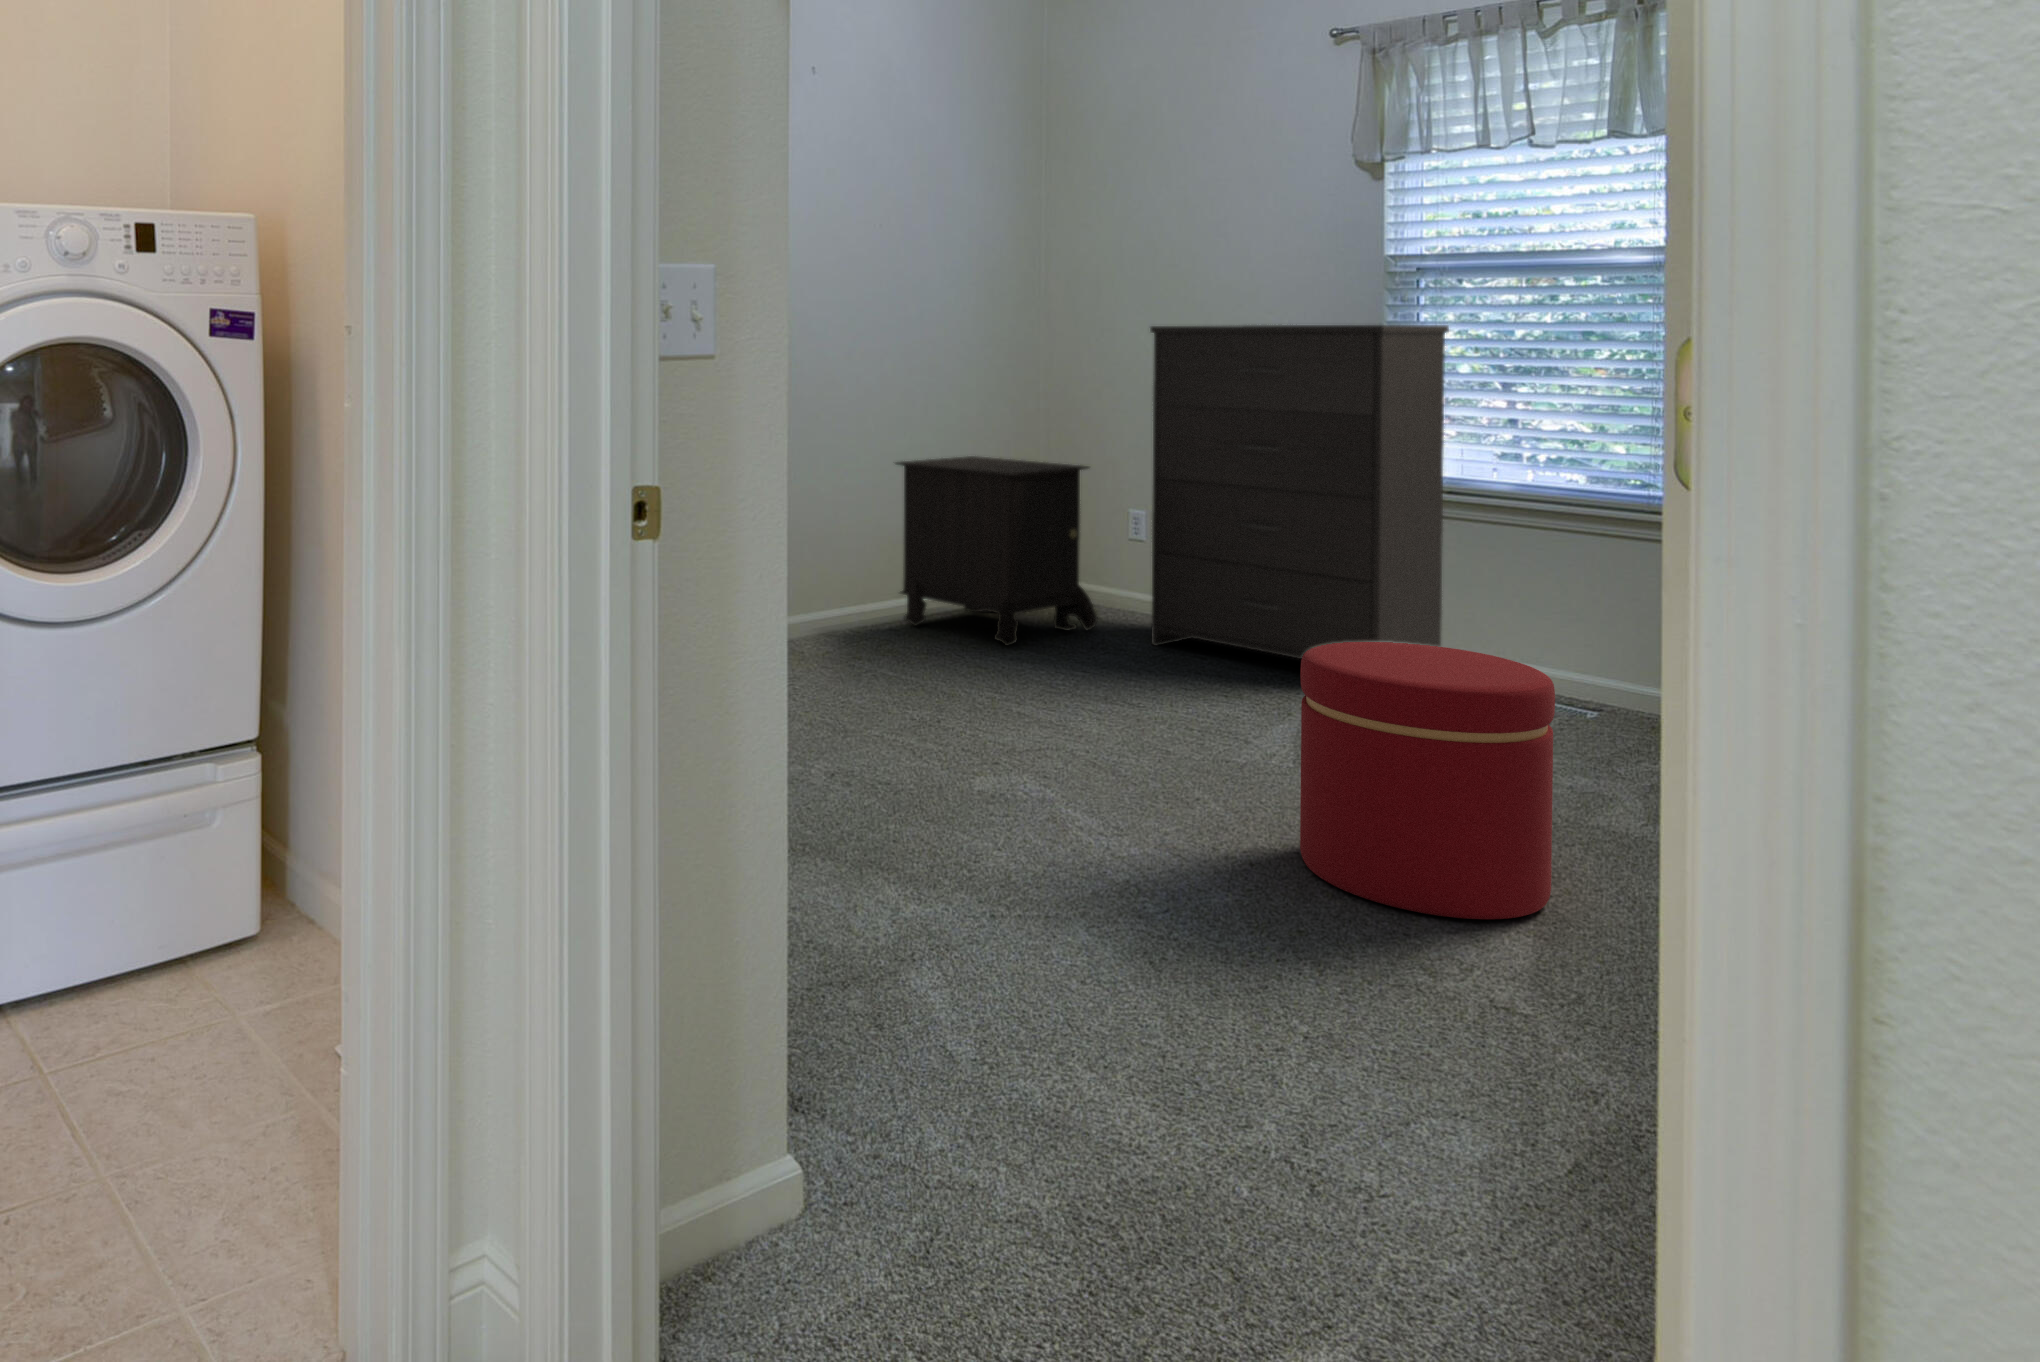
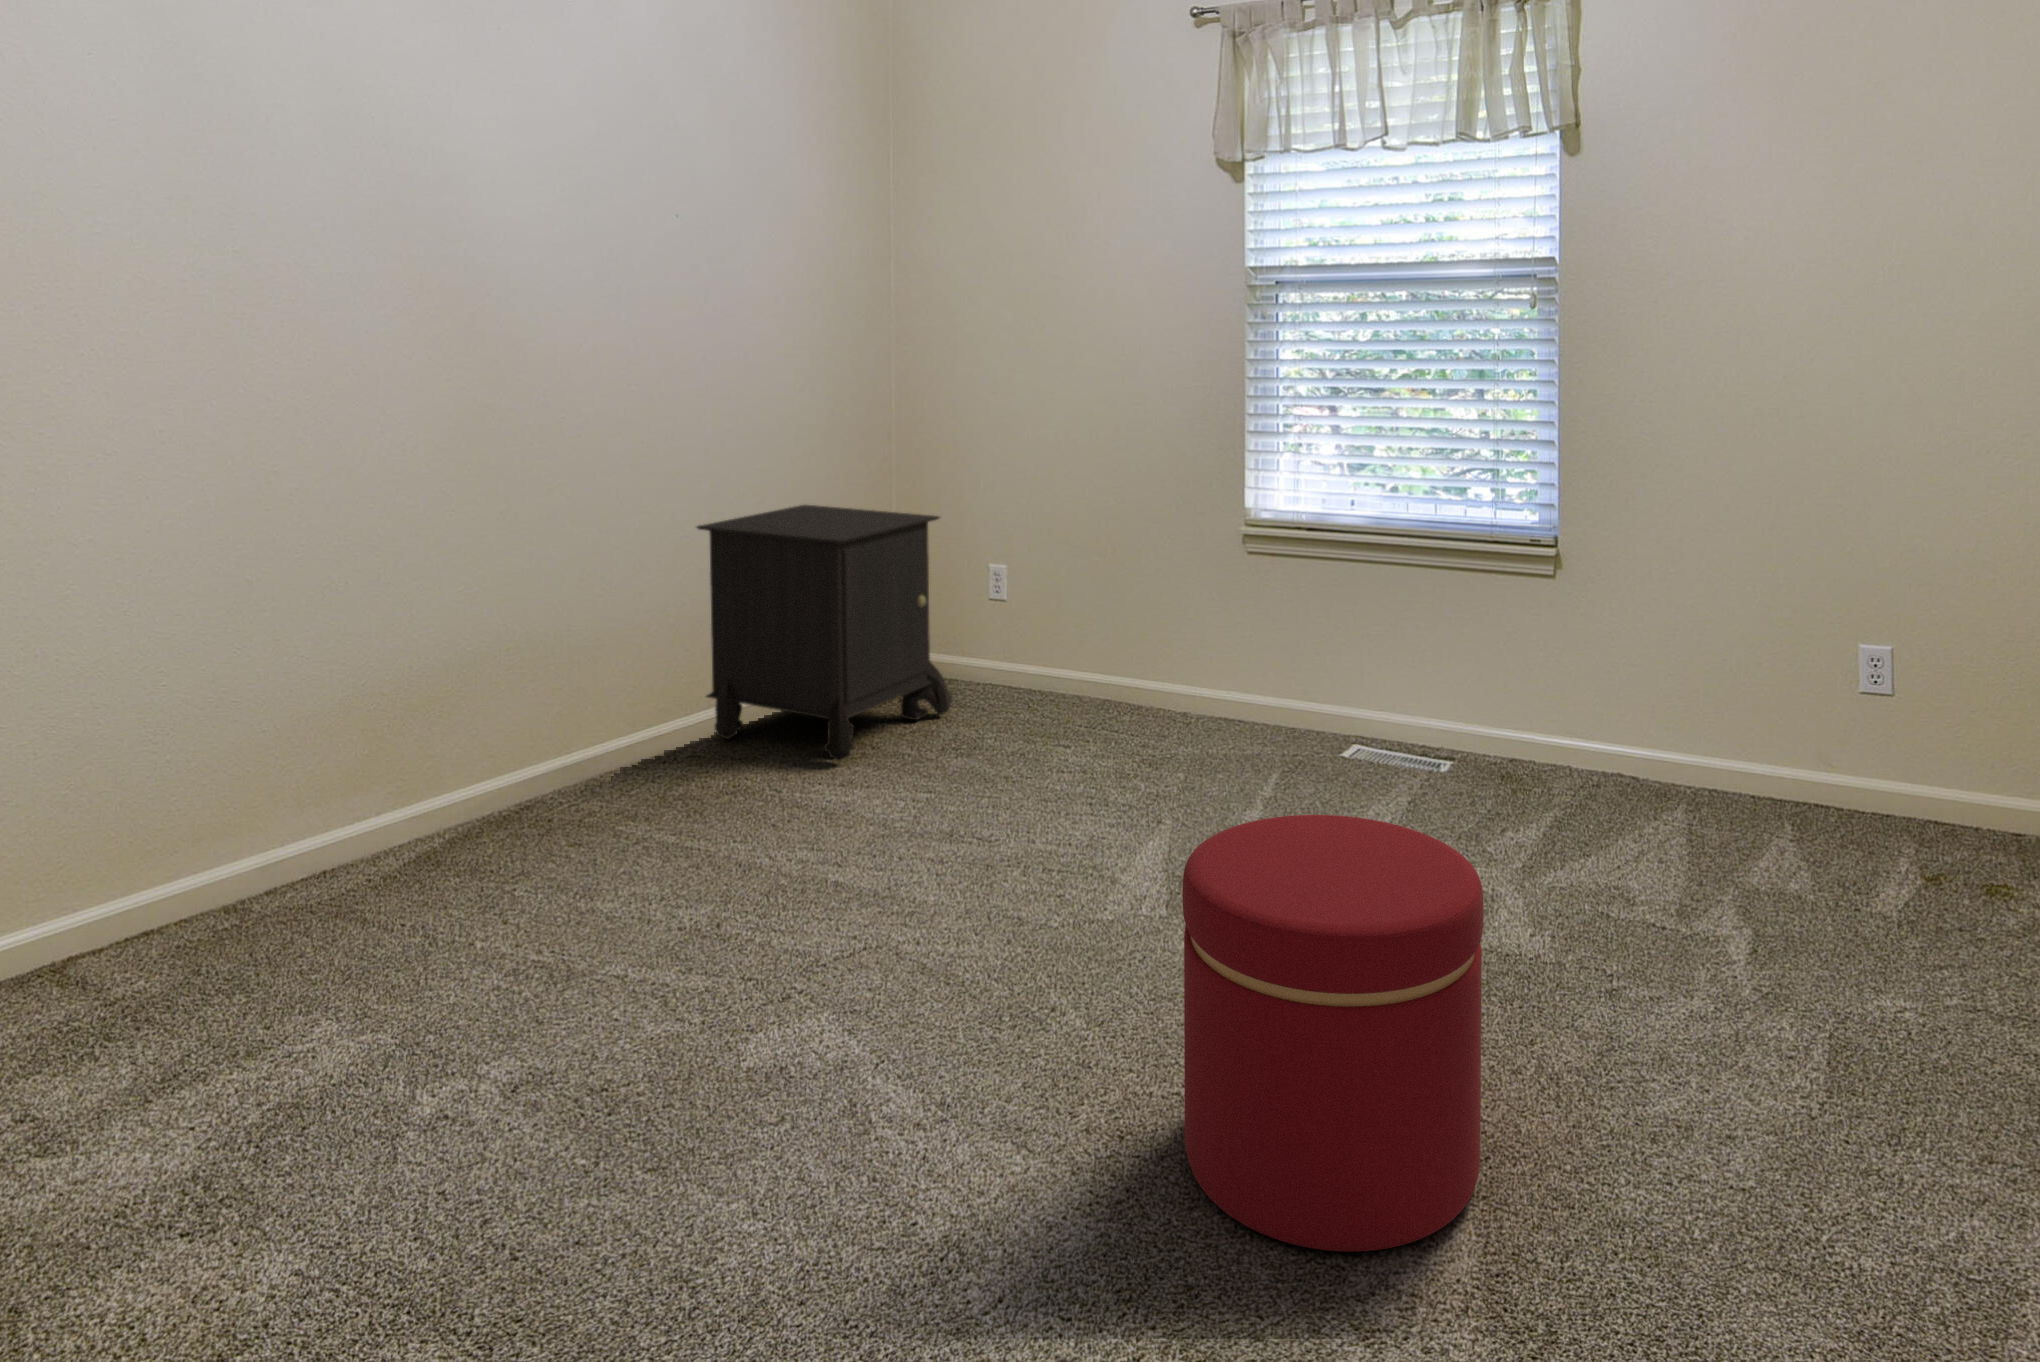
dresser: present [1150,325,1449,659] -> none [1004,342,1310,771]

